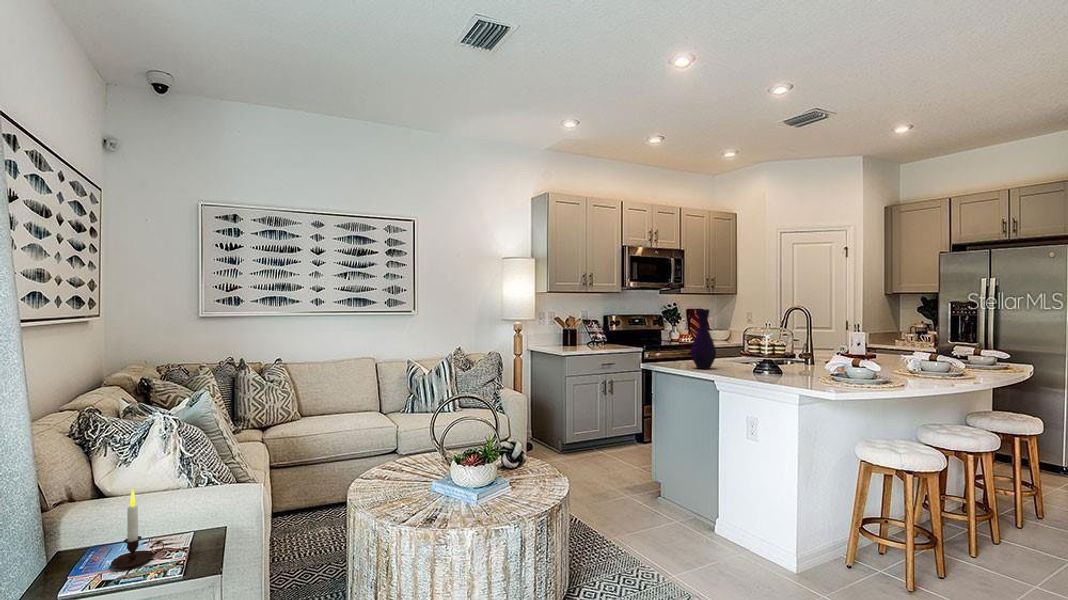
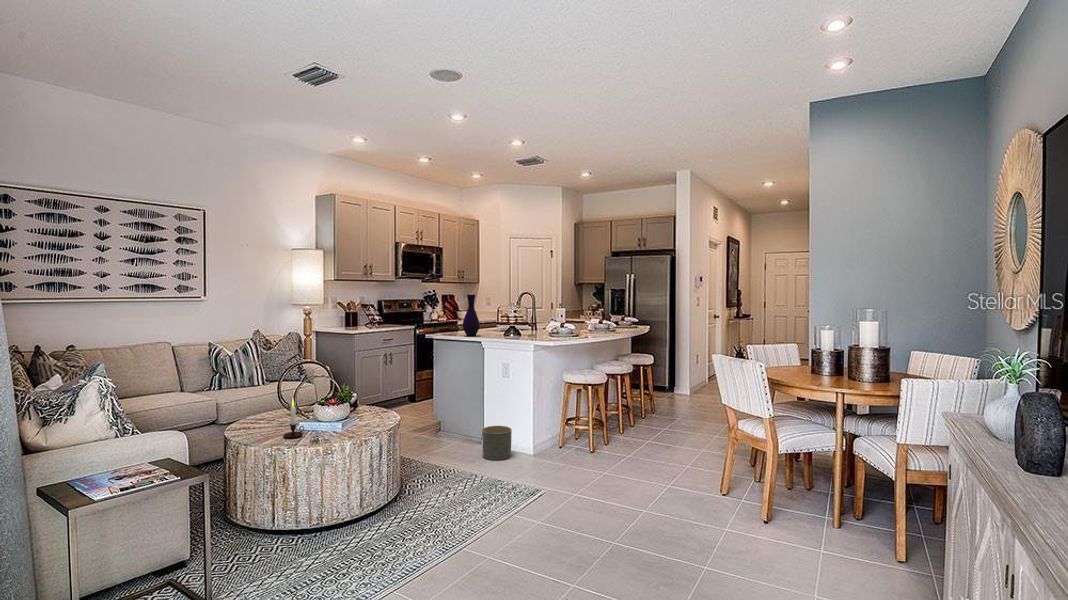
candle: present [111,489,164,568] -> present [283,399,304,438]
planter: none [713,509,761,570] -> present [482,426,512,460]

